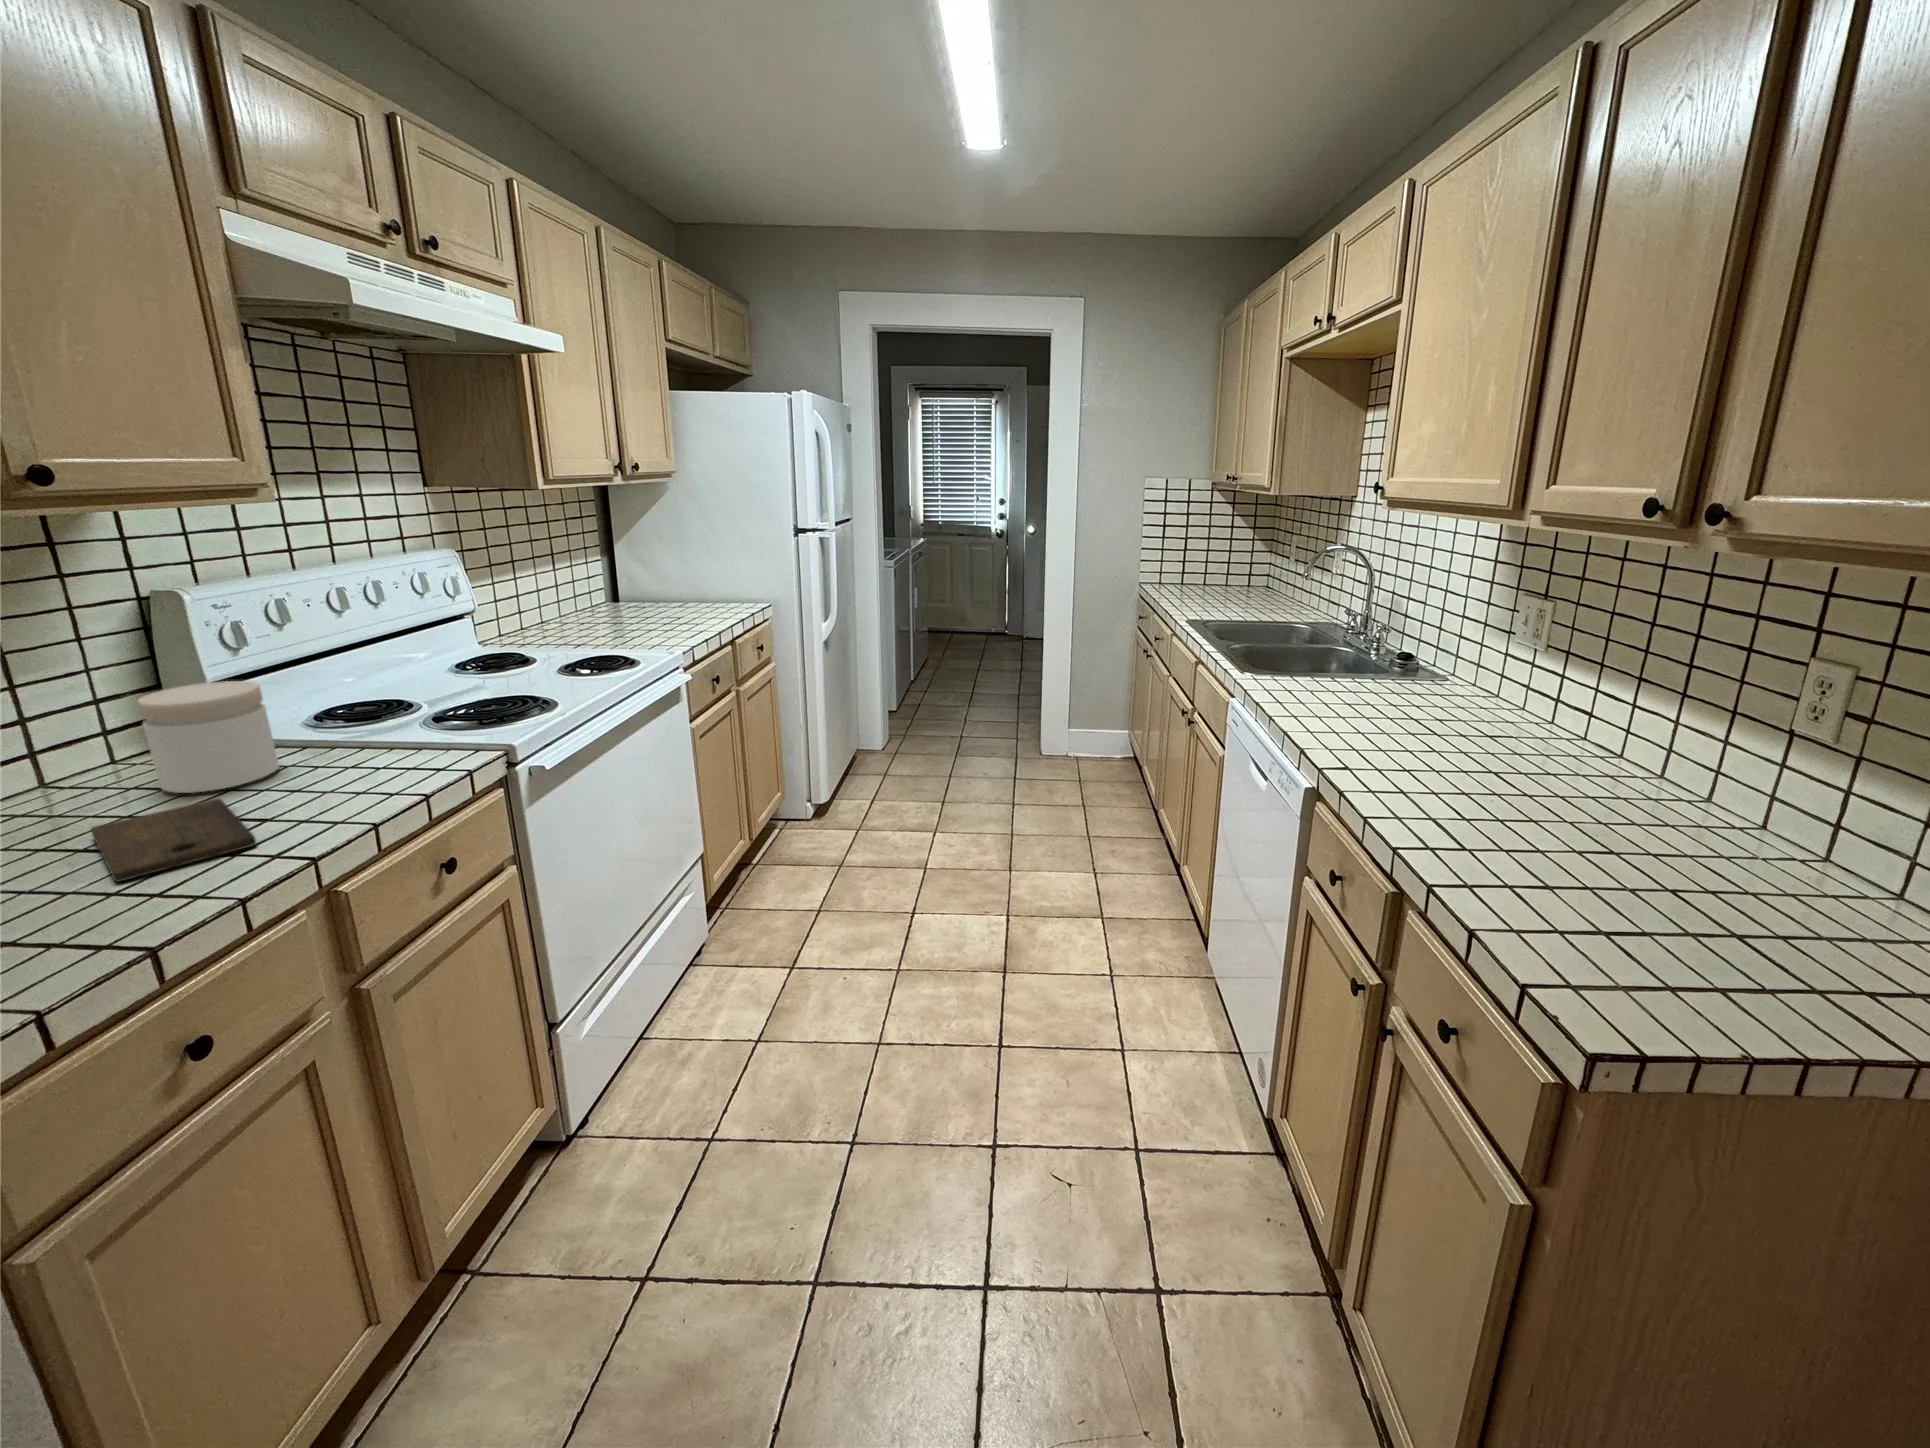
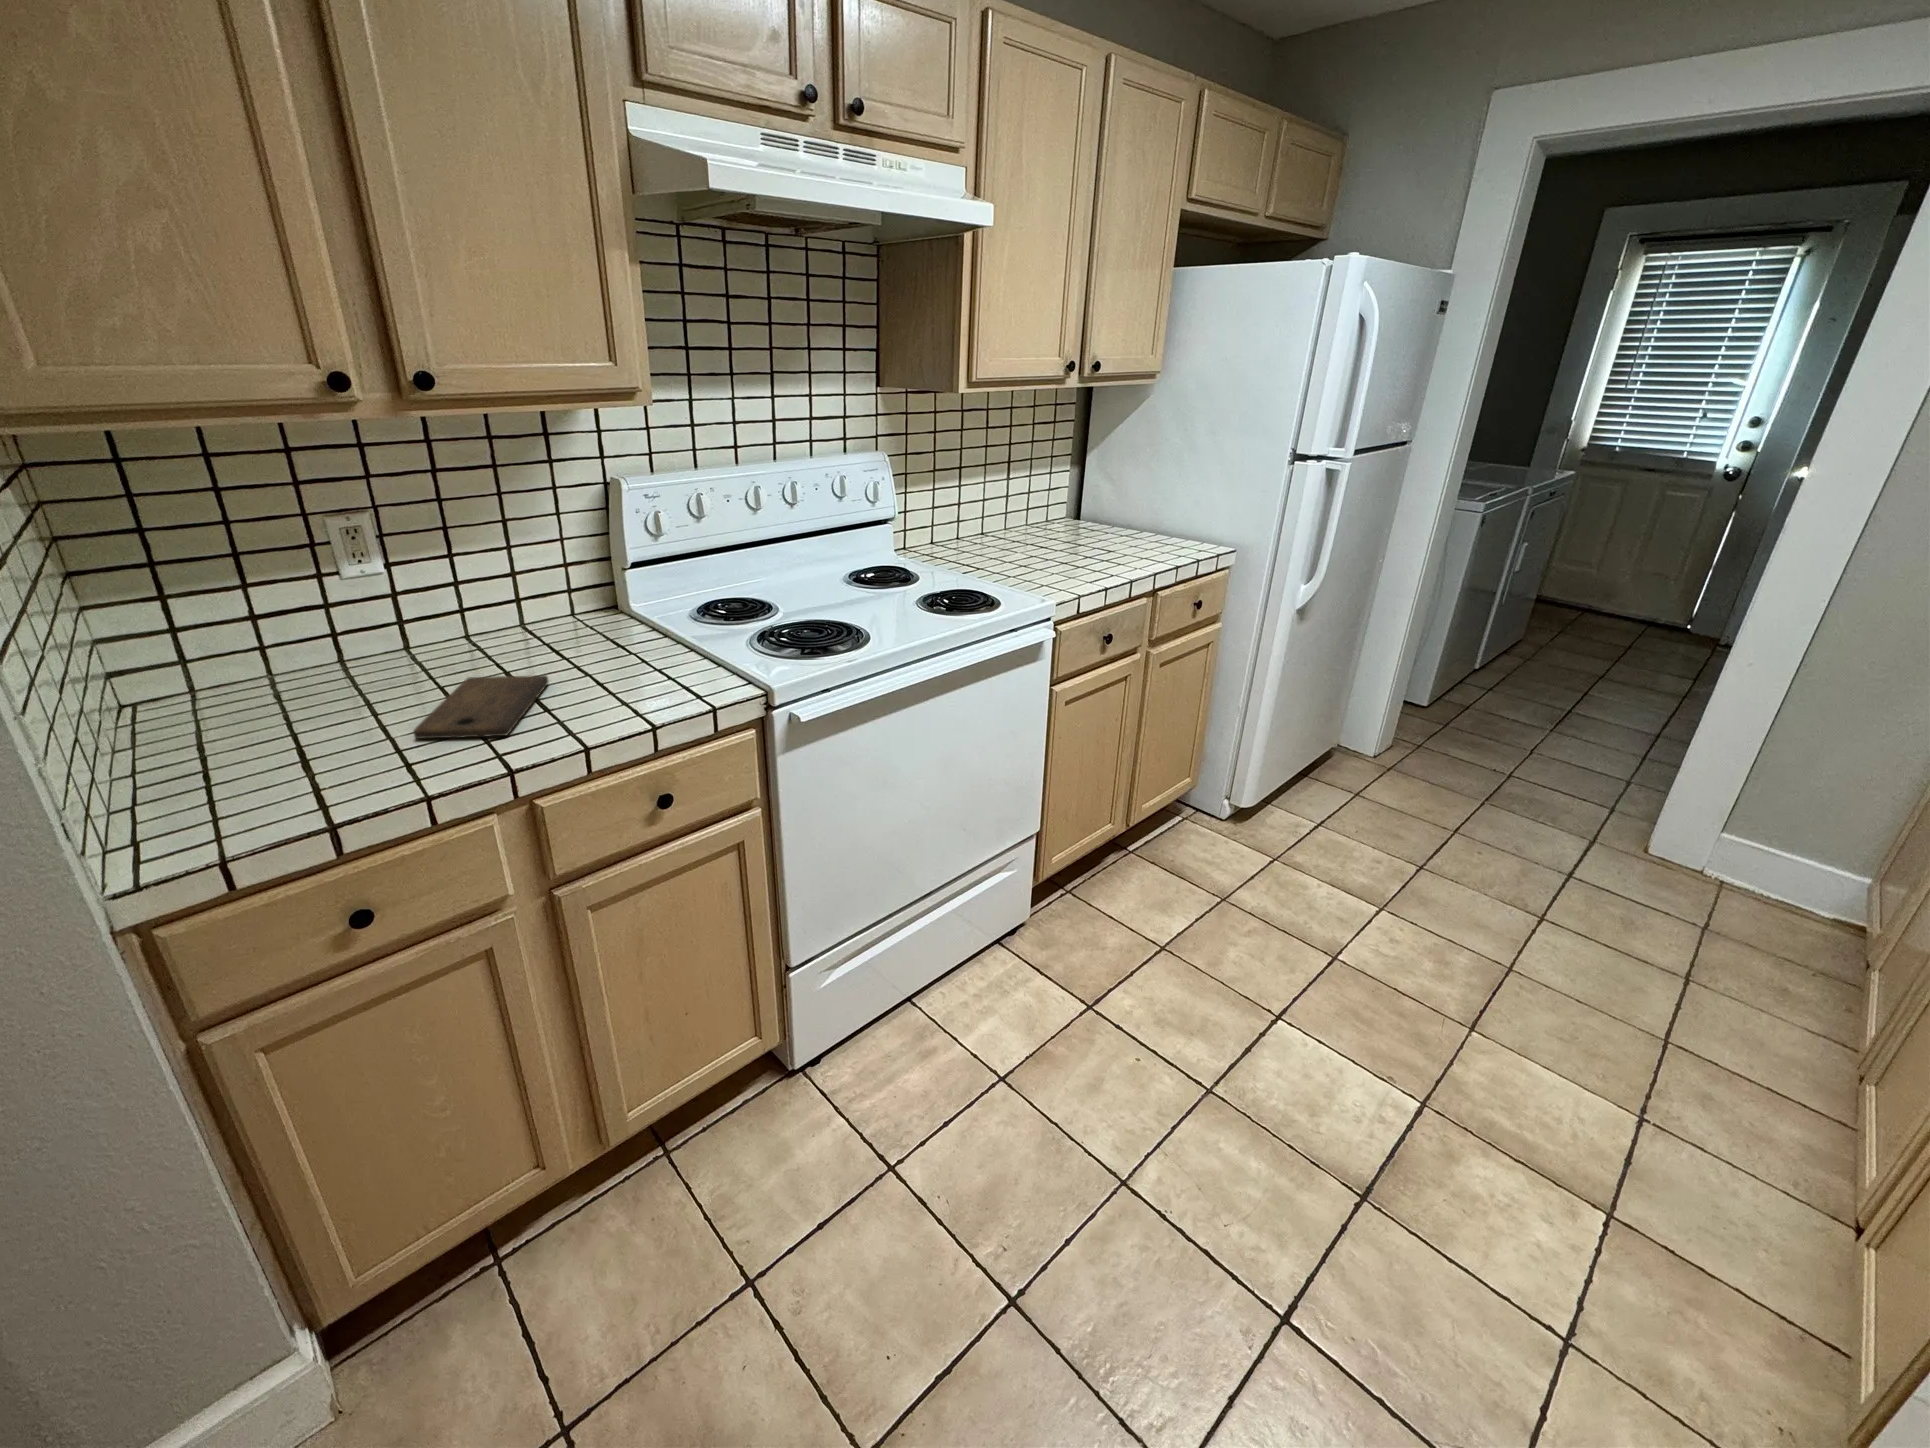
jar: present [137,681,279,793] -> none [535,567,626,664]

